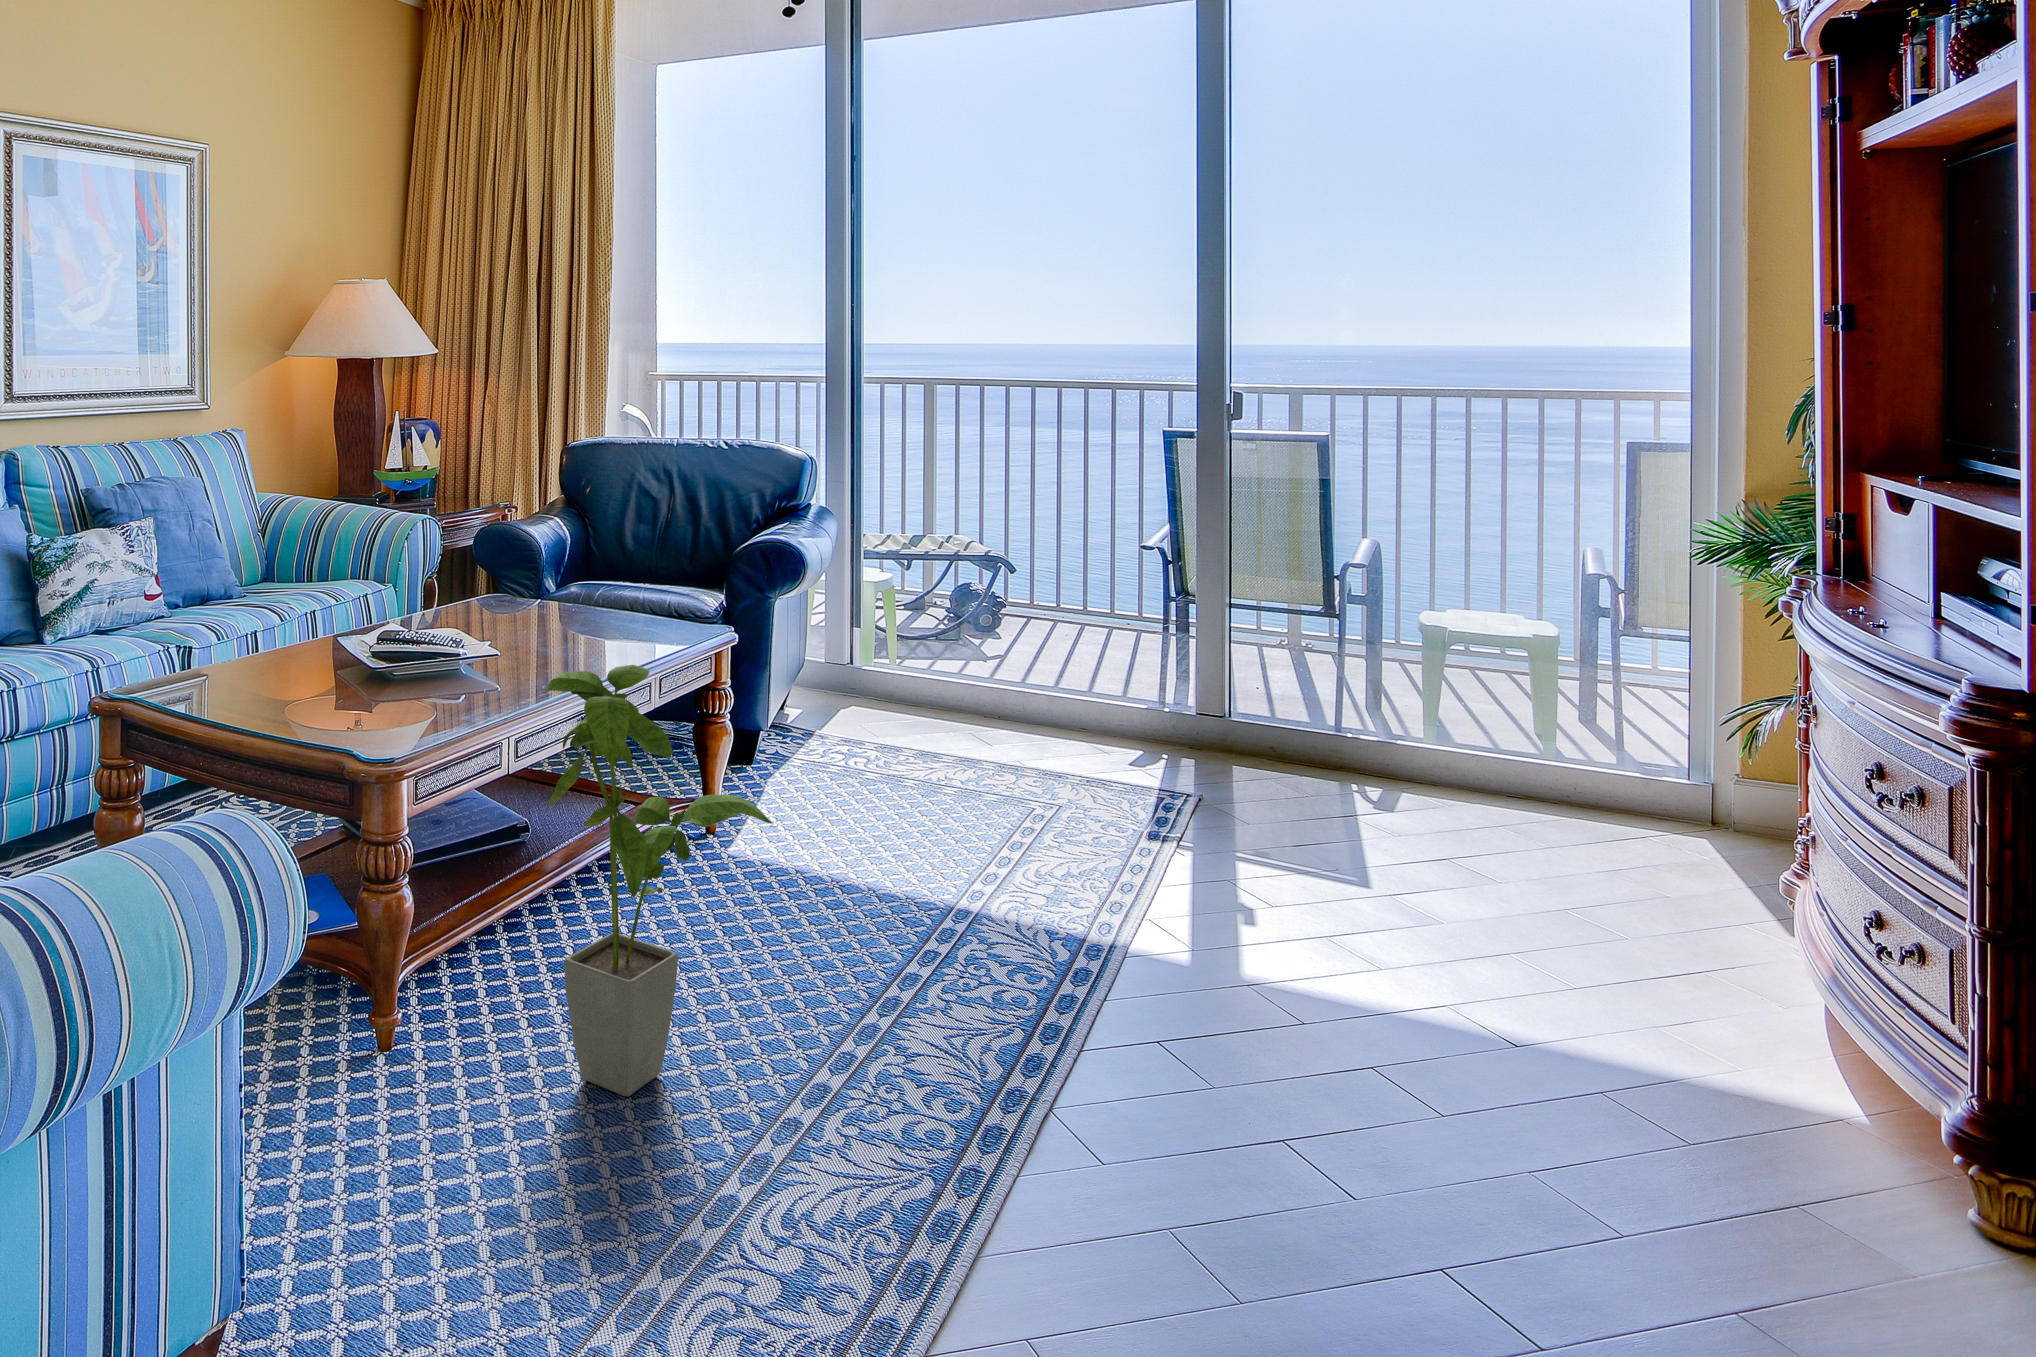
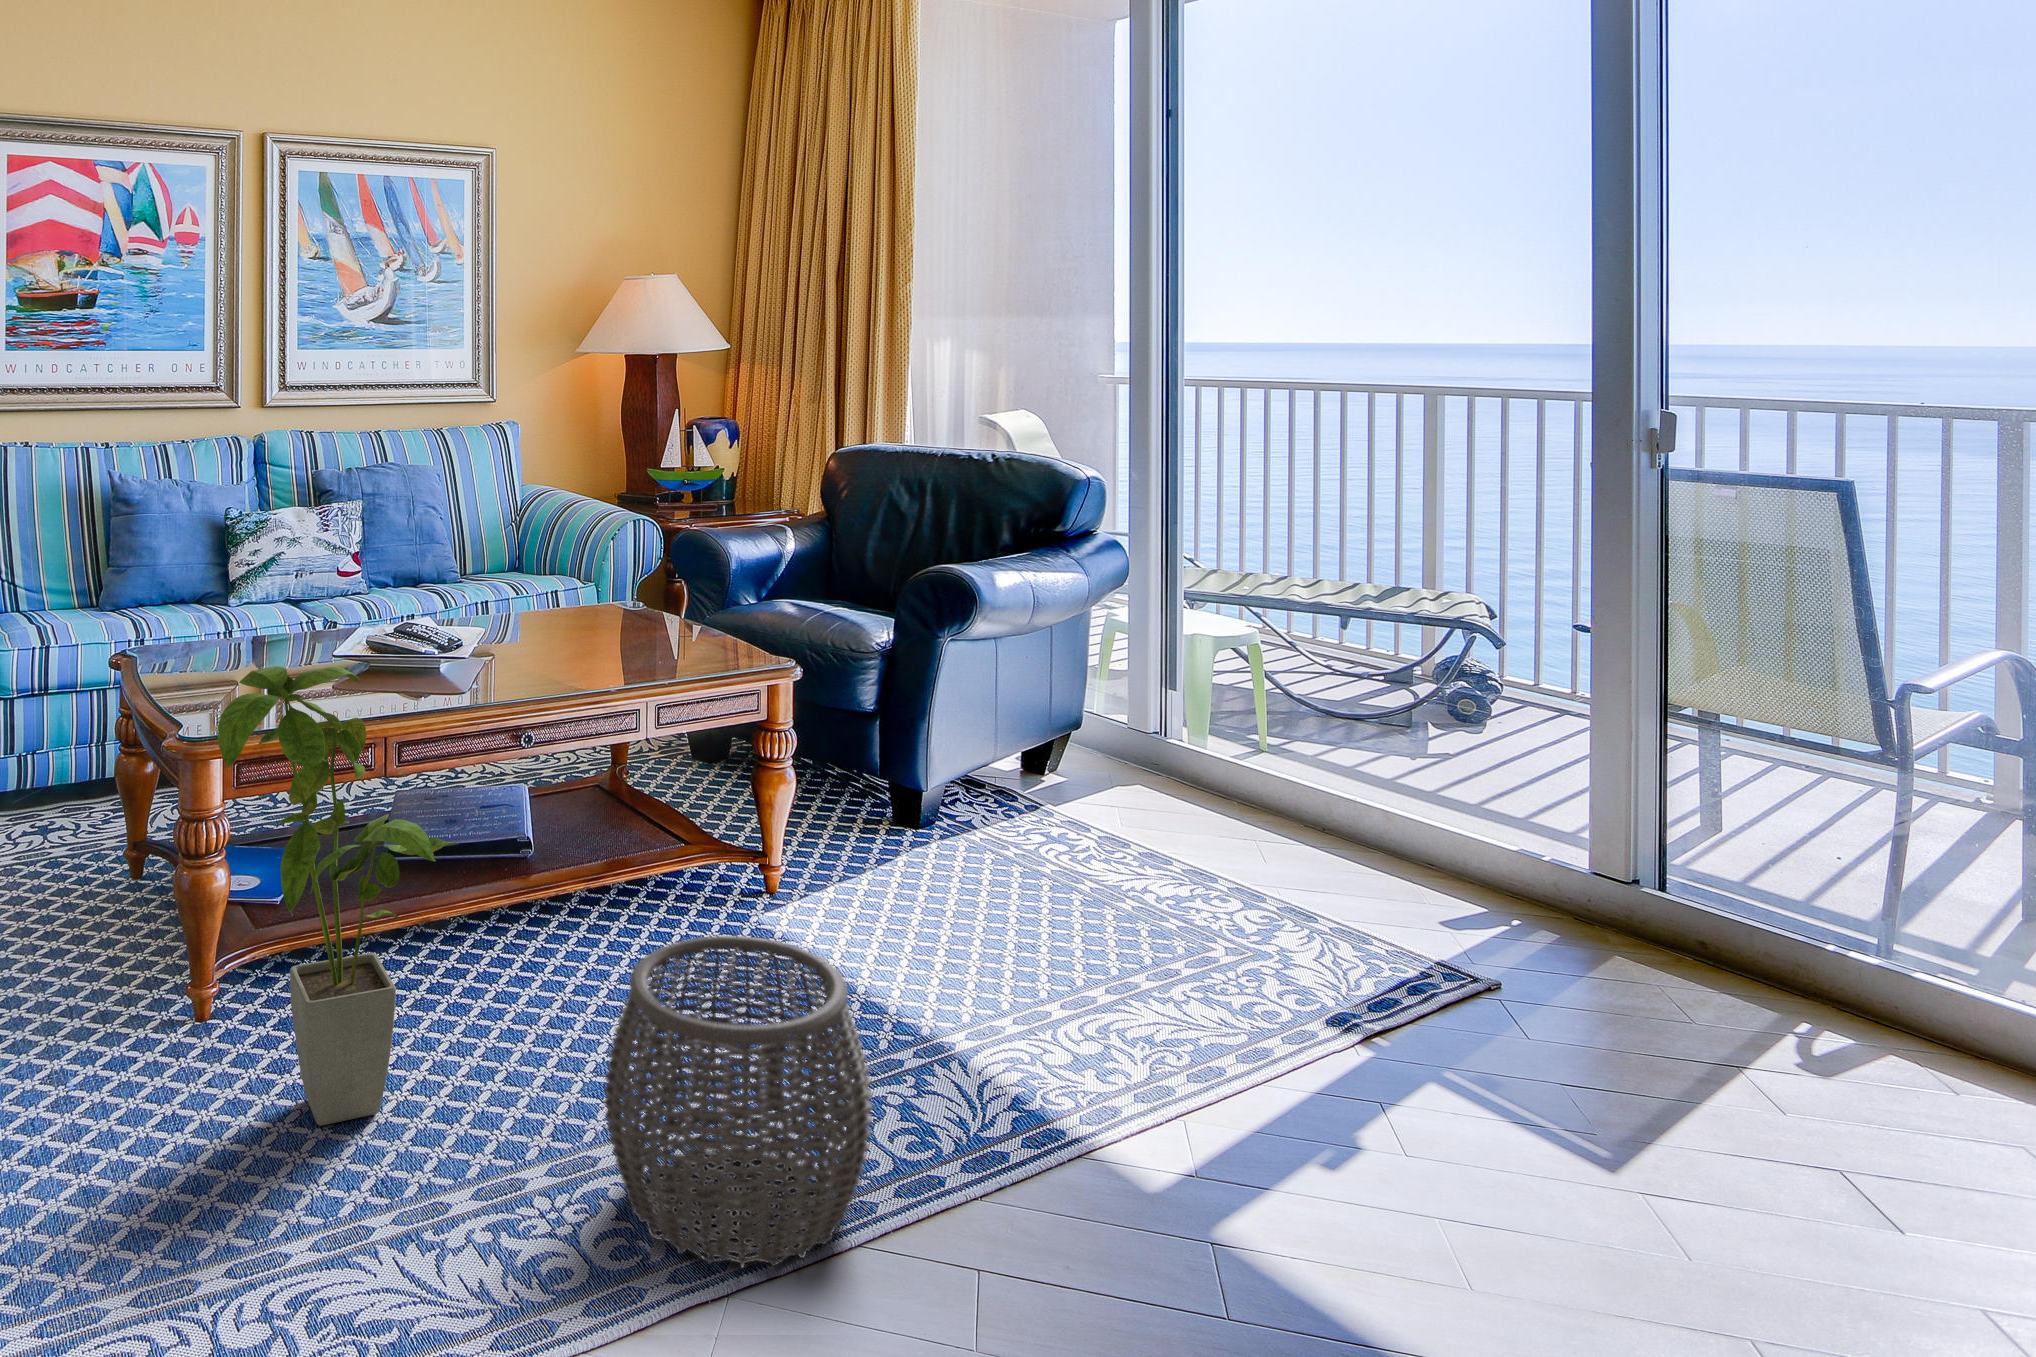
woven basket: none [886,844,1111,1098] -> present [604,936,873,1268]

